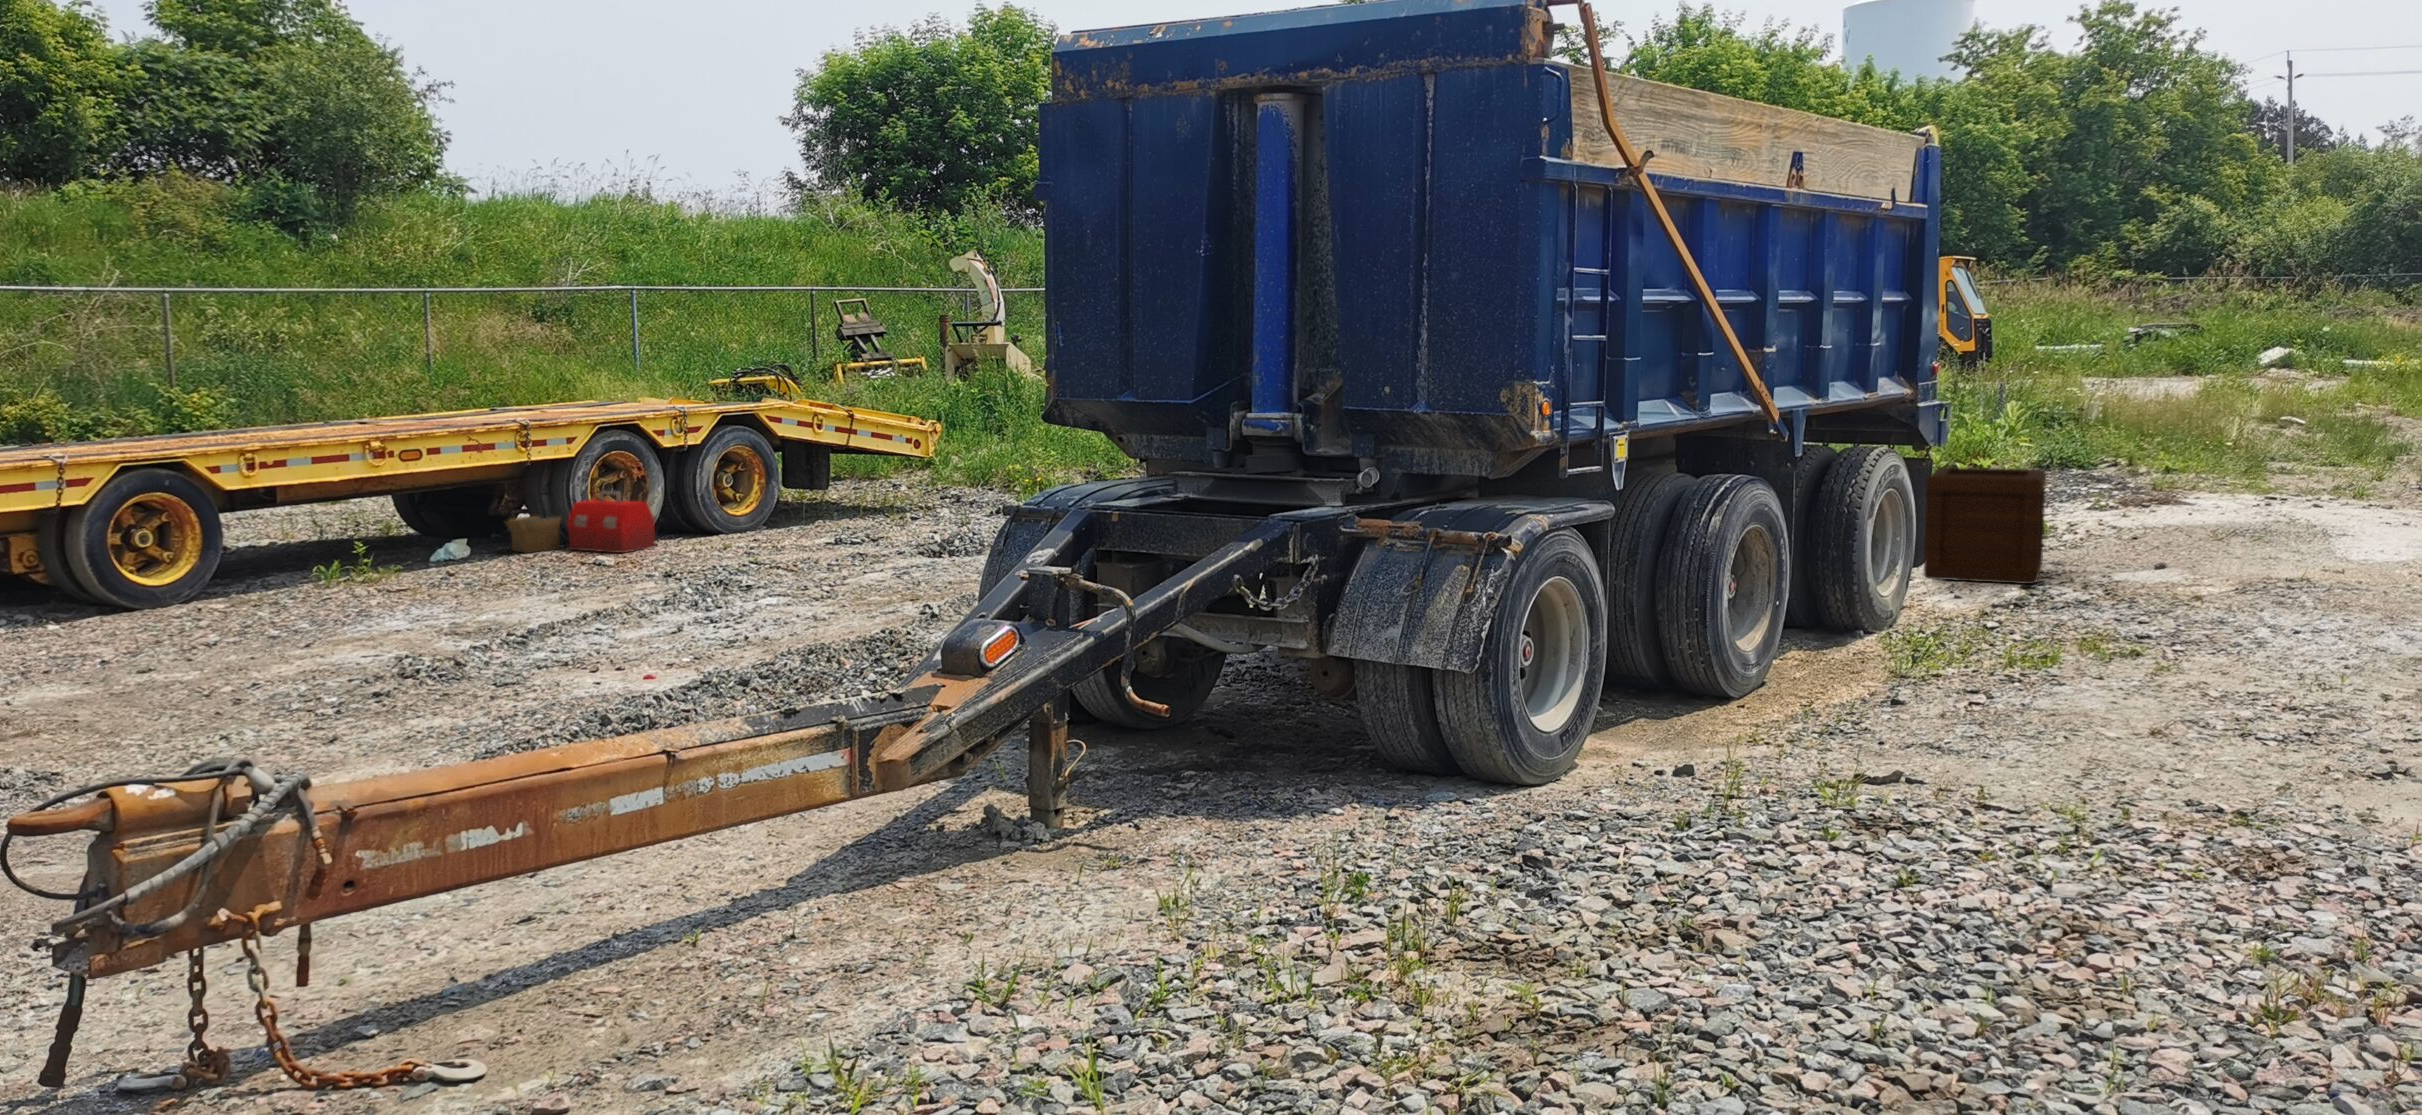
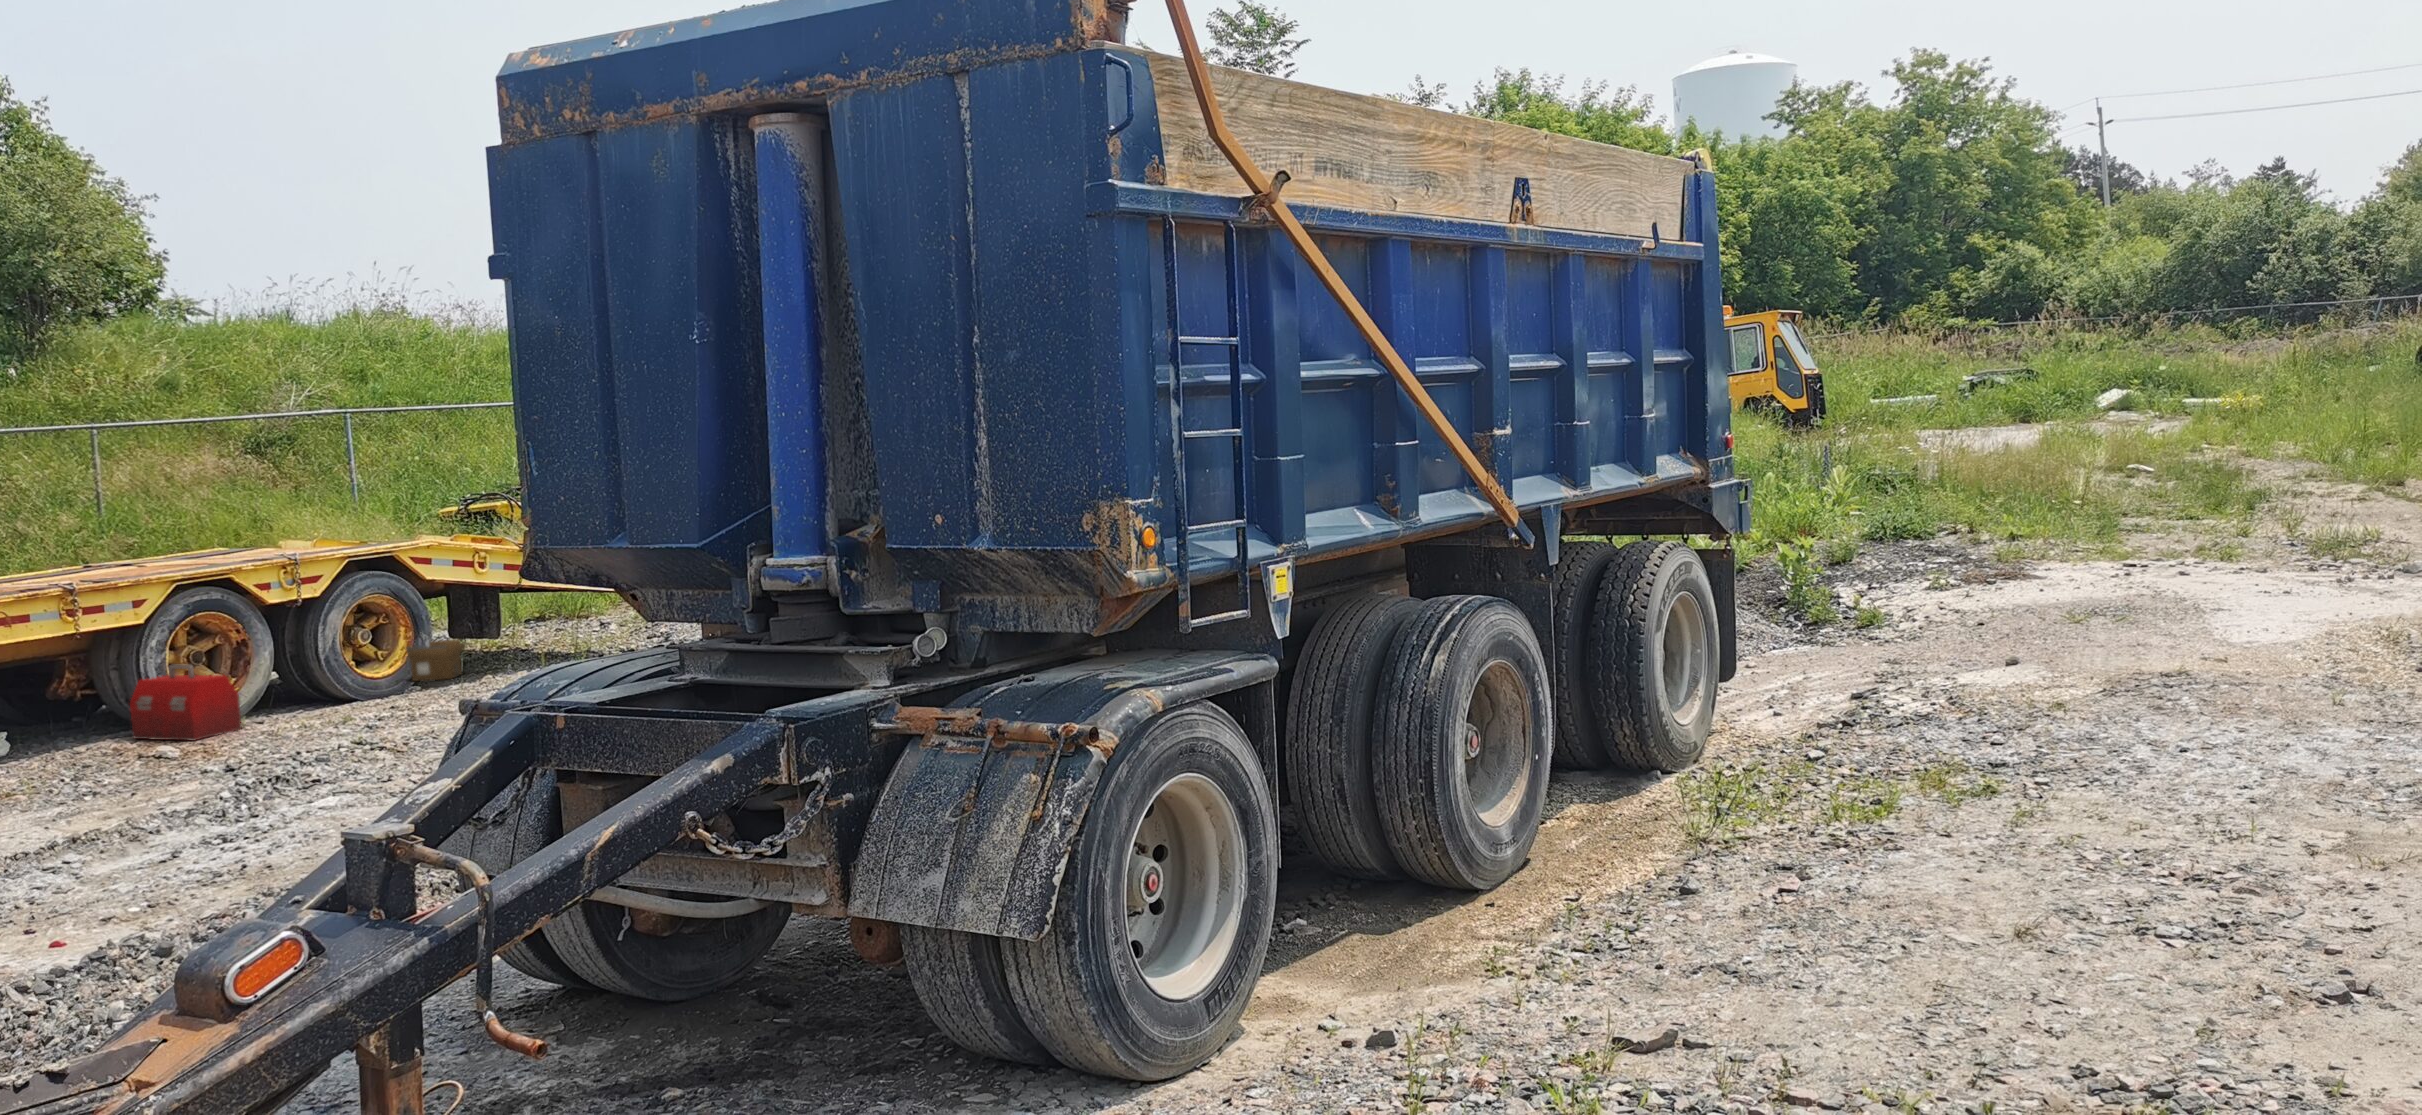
wooden crate: present [1924,467,2046,584] -> none [1729,556,1873,696]
cardboard box: present [505,516,561,553] -> present [406,639,466,681]

